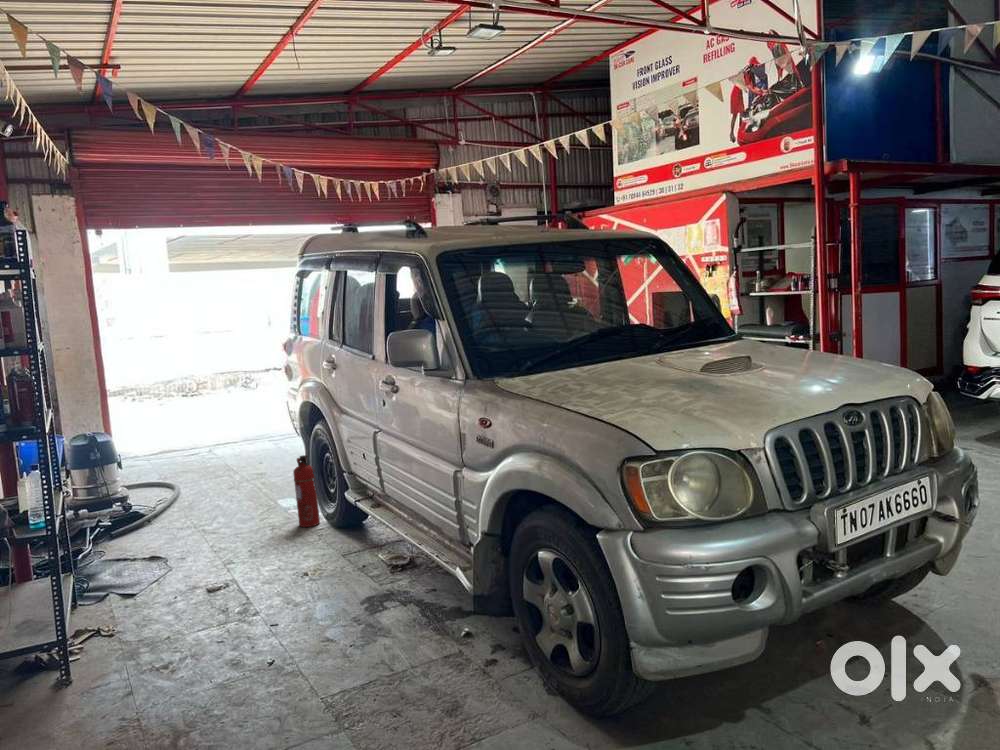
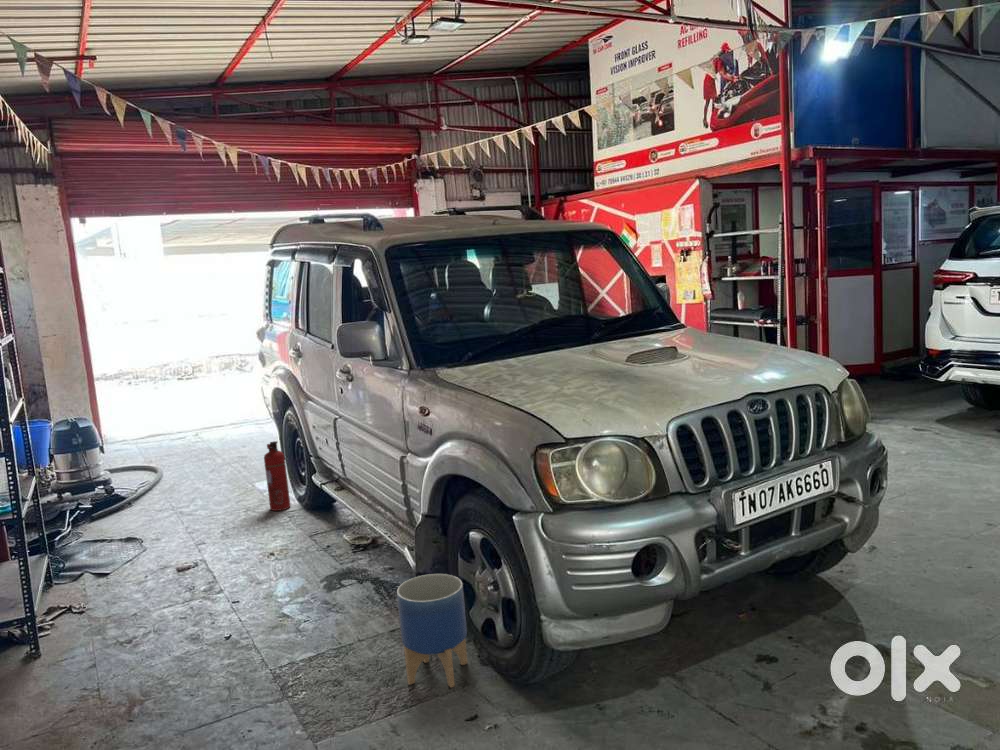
planter: none [458,597,532,721] -> present [397,574,467,687]

